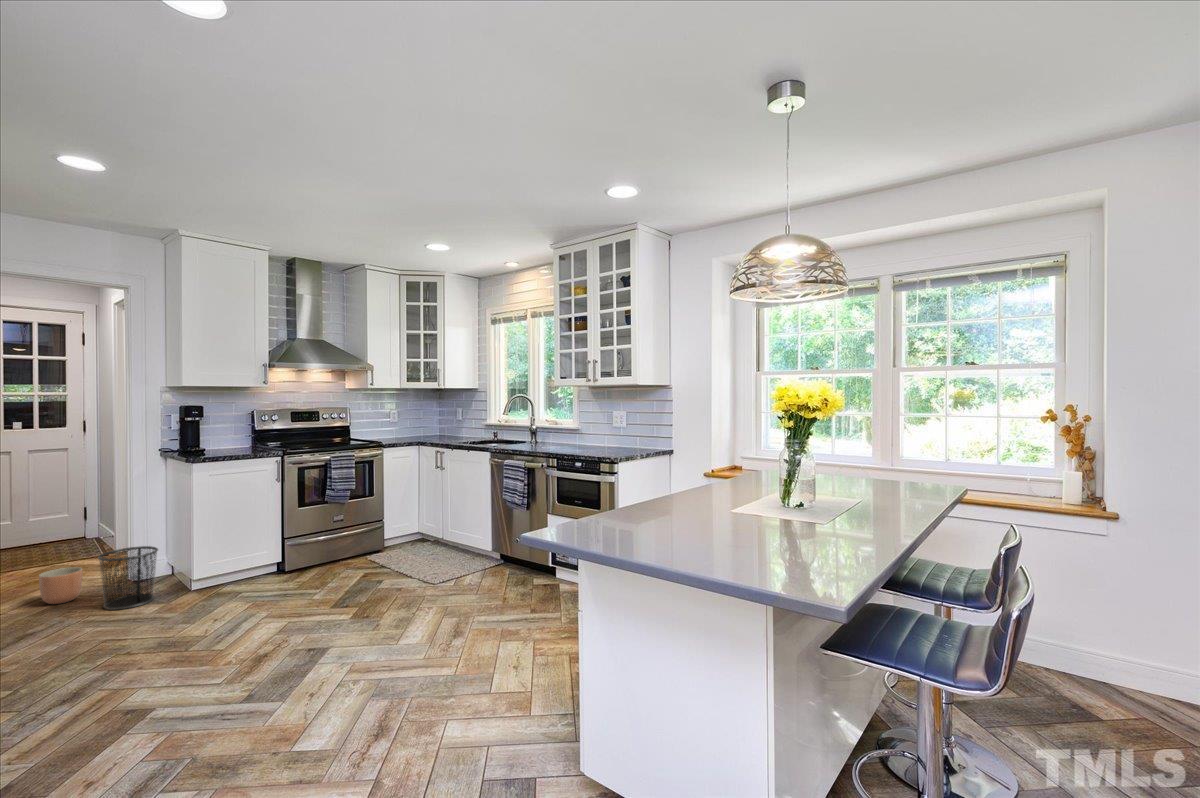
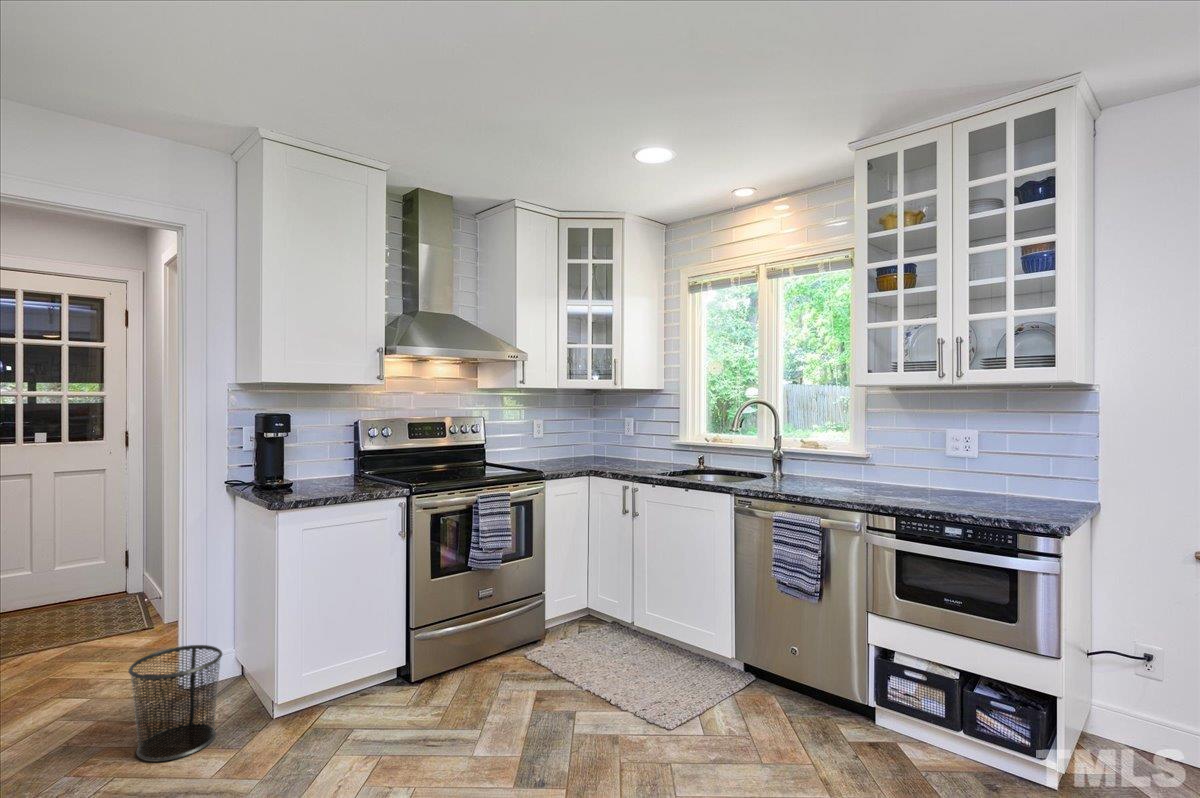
planter: present [39,567,83,604] -> none [42,673,108,739]

